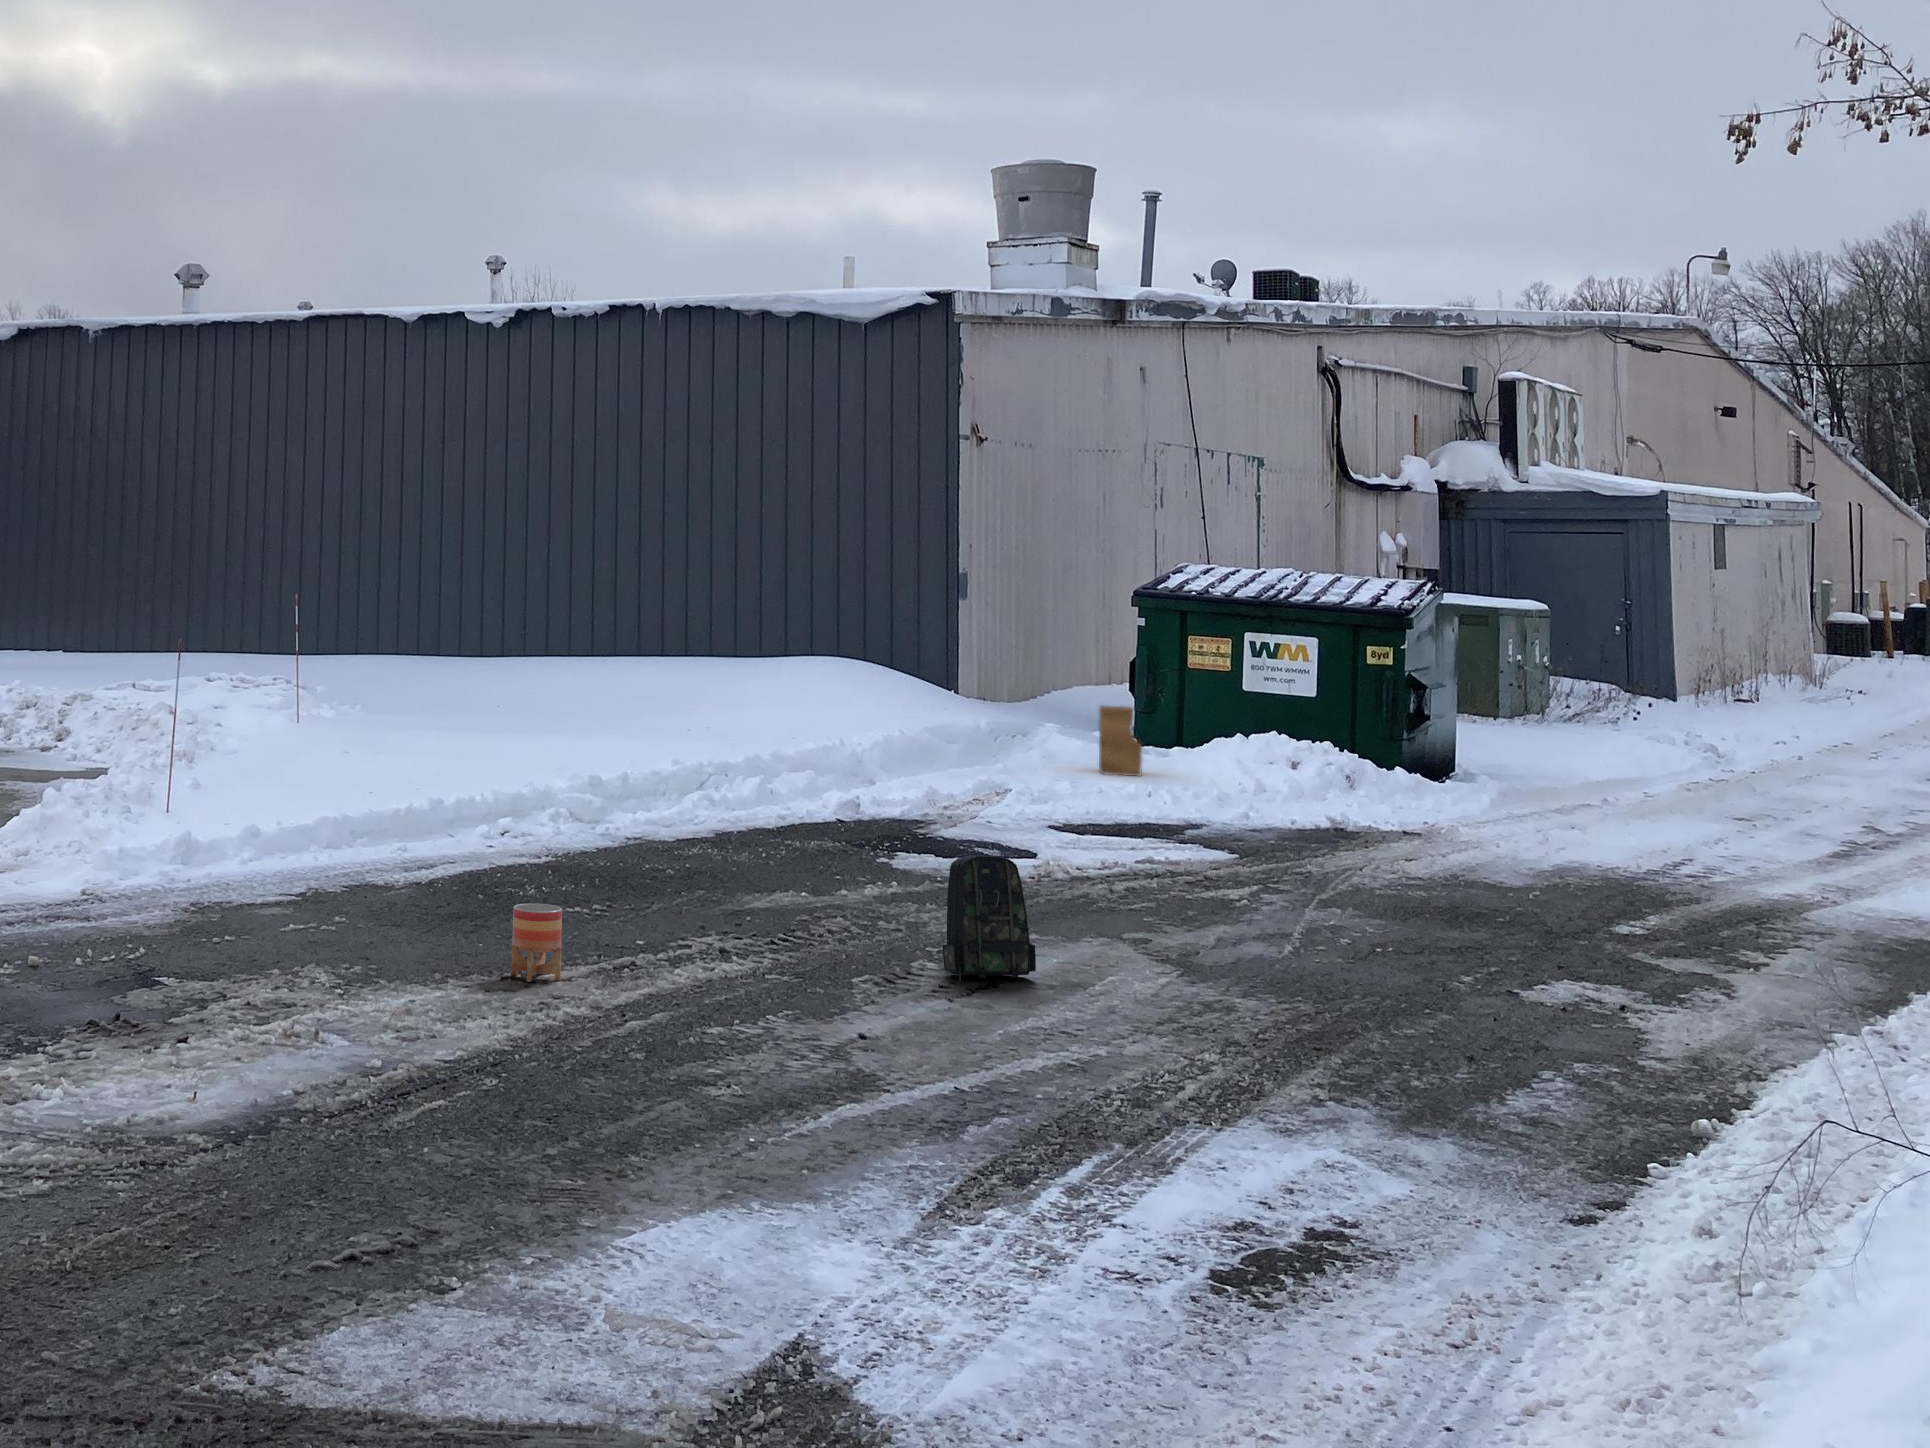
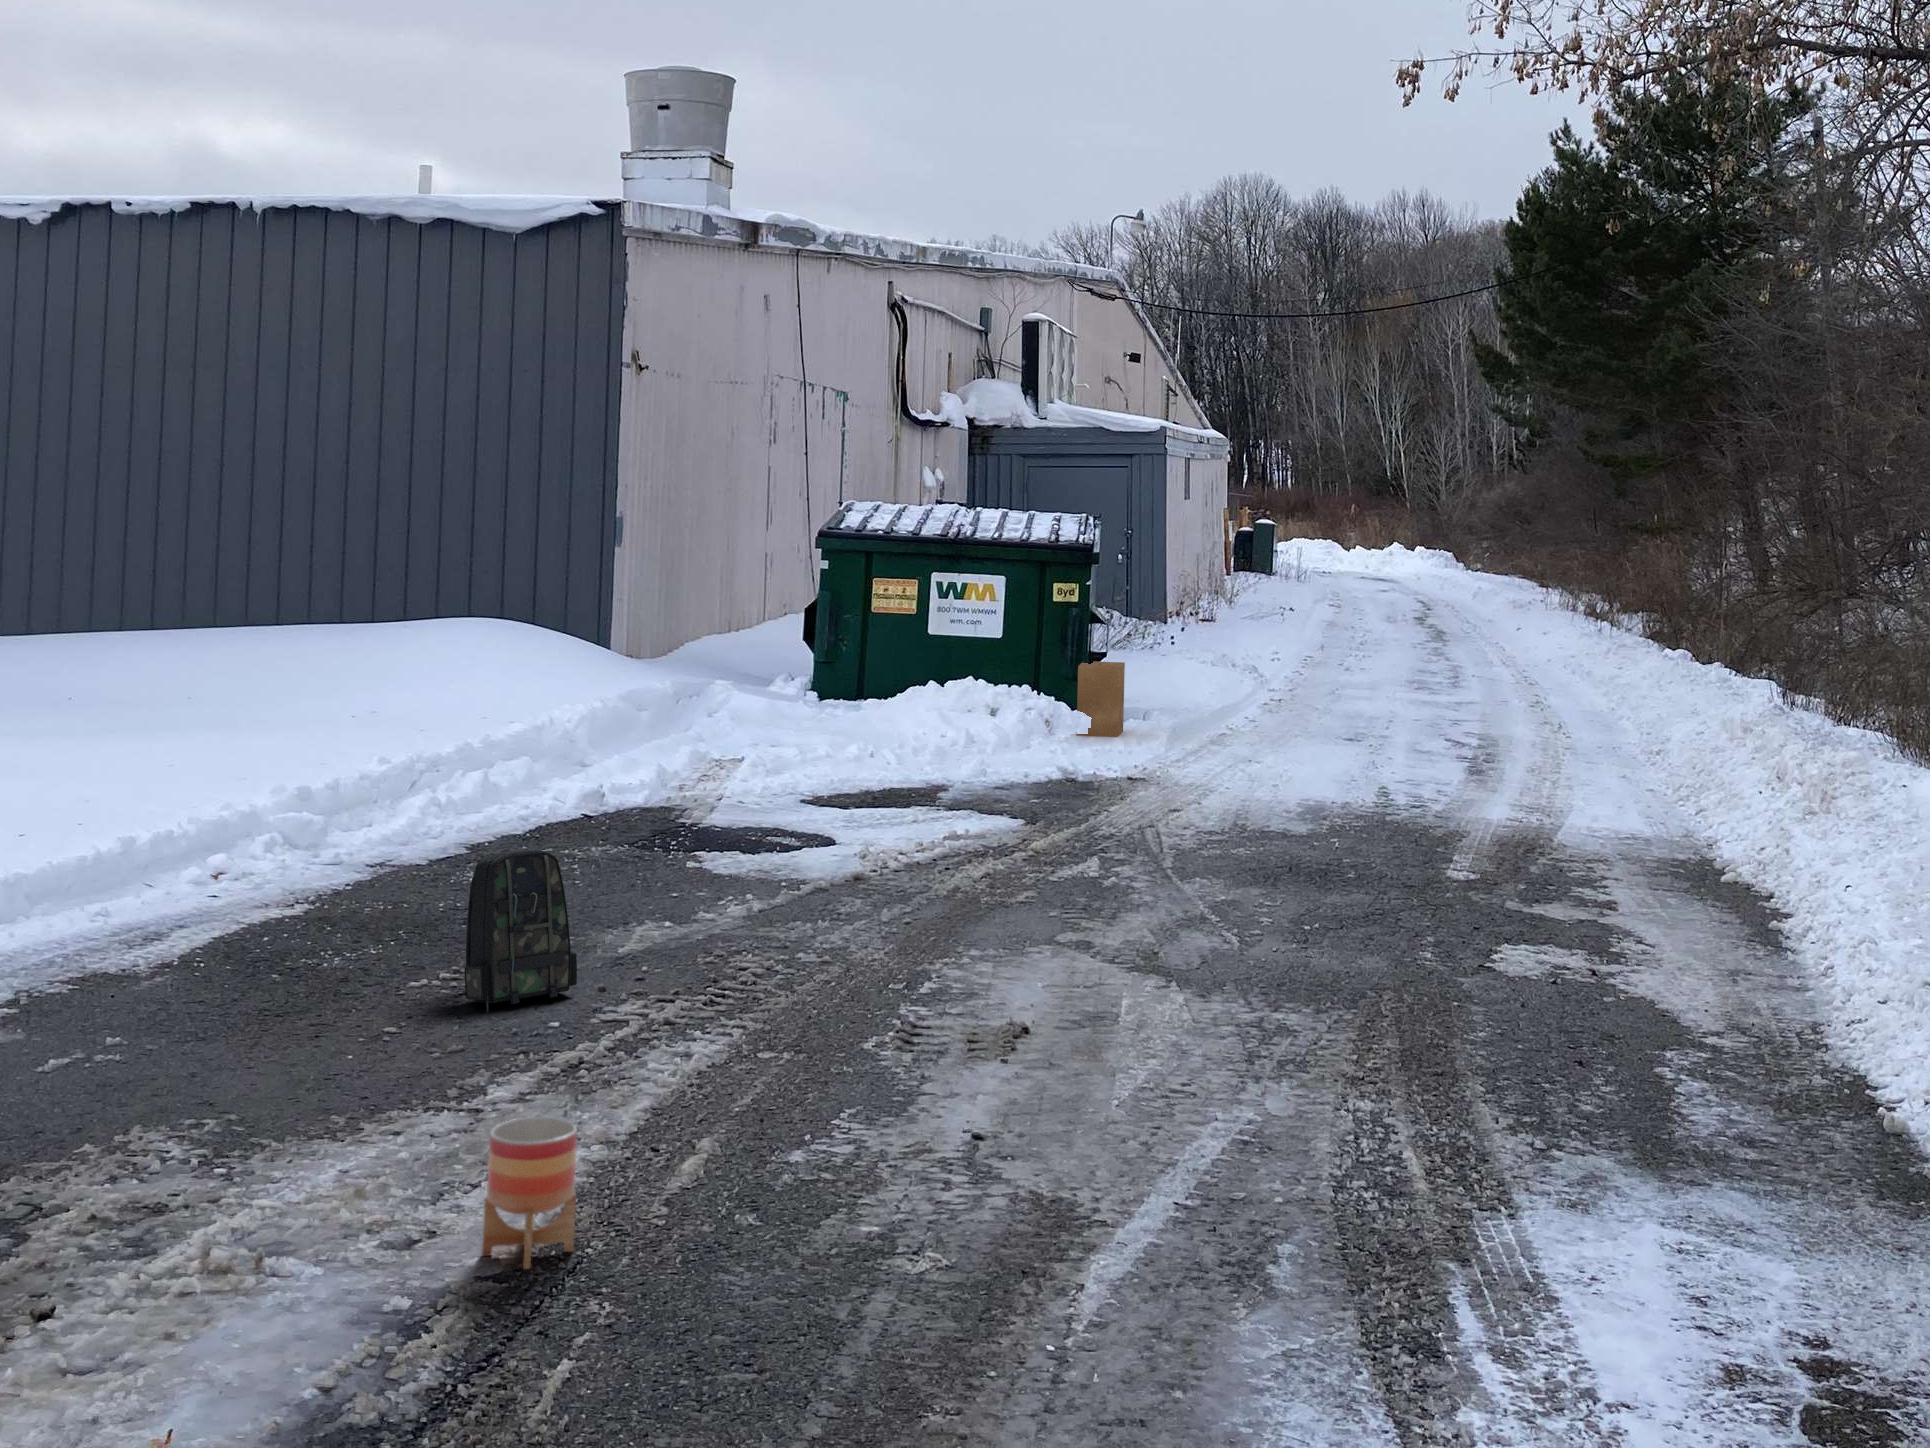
cardboard box: present [1099,705,1142,776] -> present [1076,661,1125,737]
backpack: present [943,855,1036,981] -> present [464,850,577,1012]

